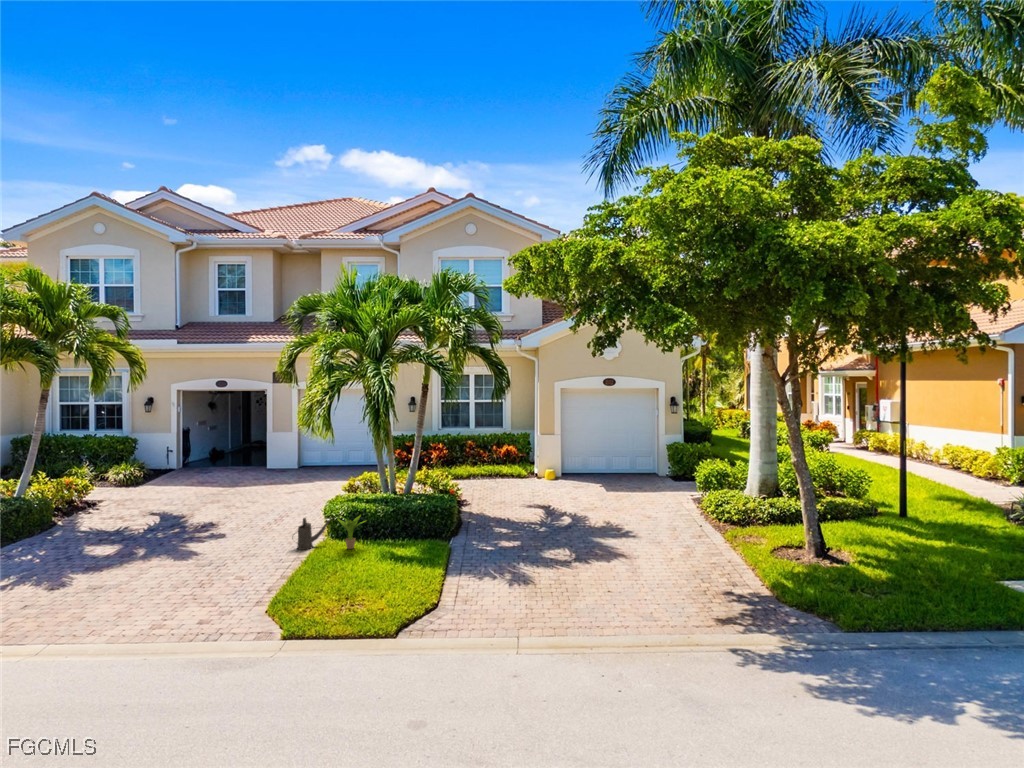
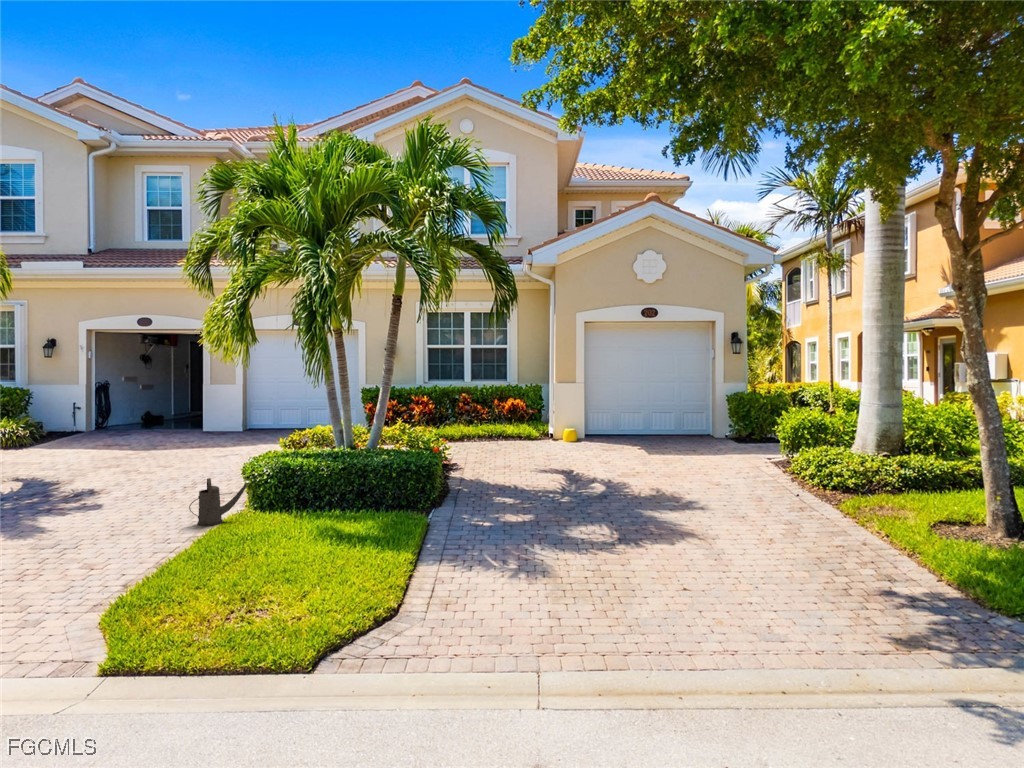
potted plant: present [338,516,365,549] -> none [255,471,304,525]

